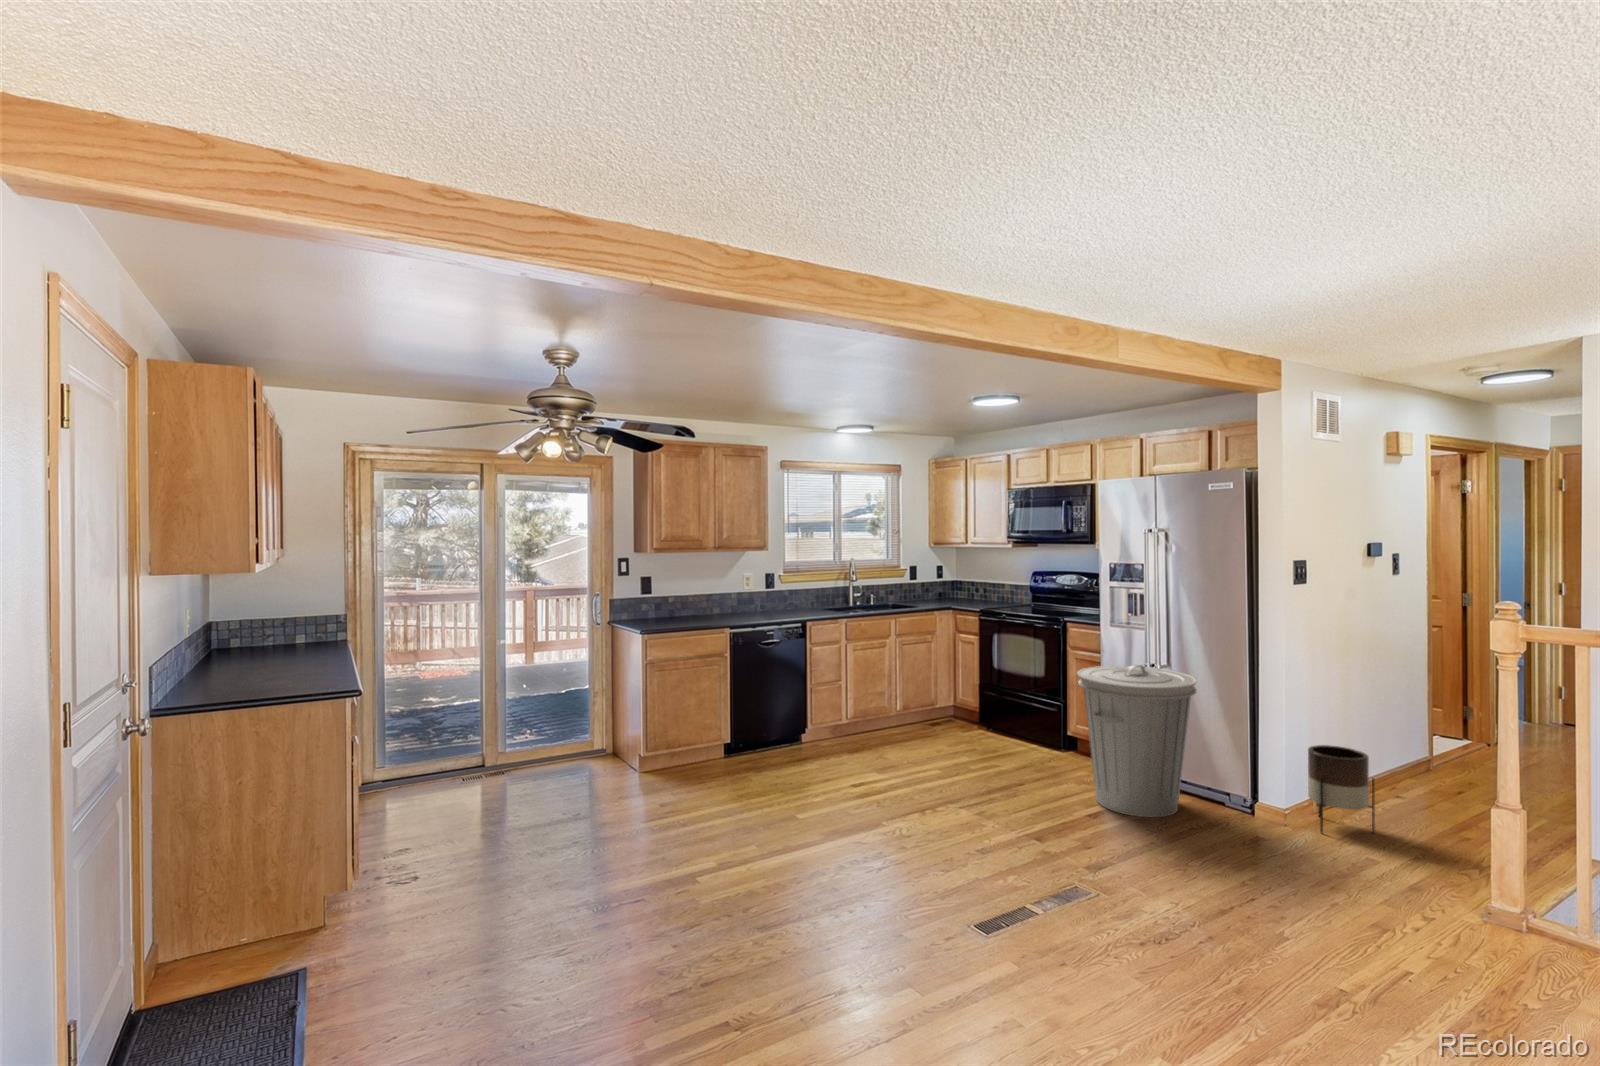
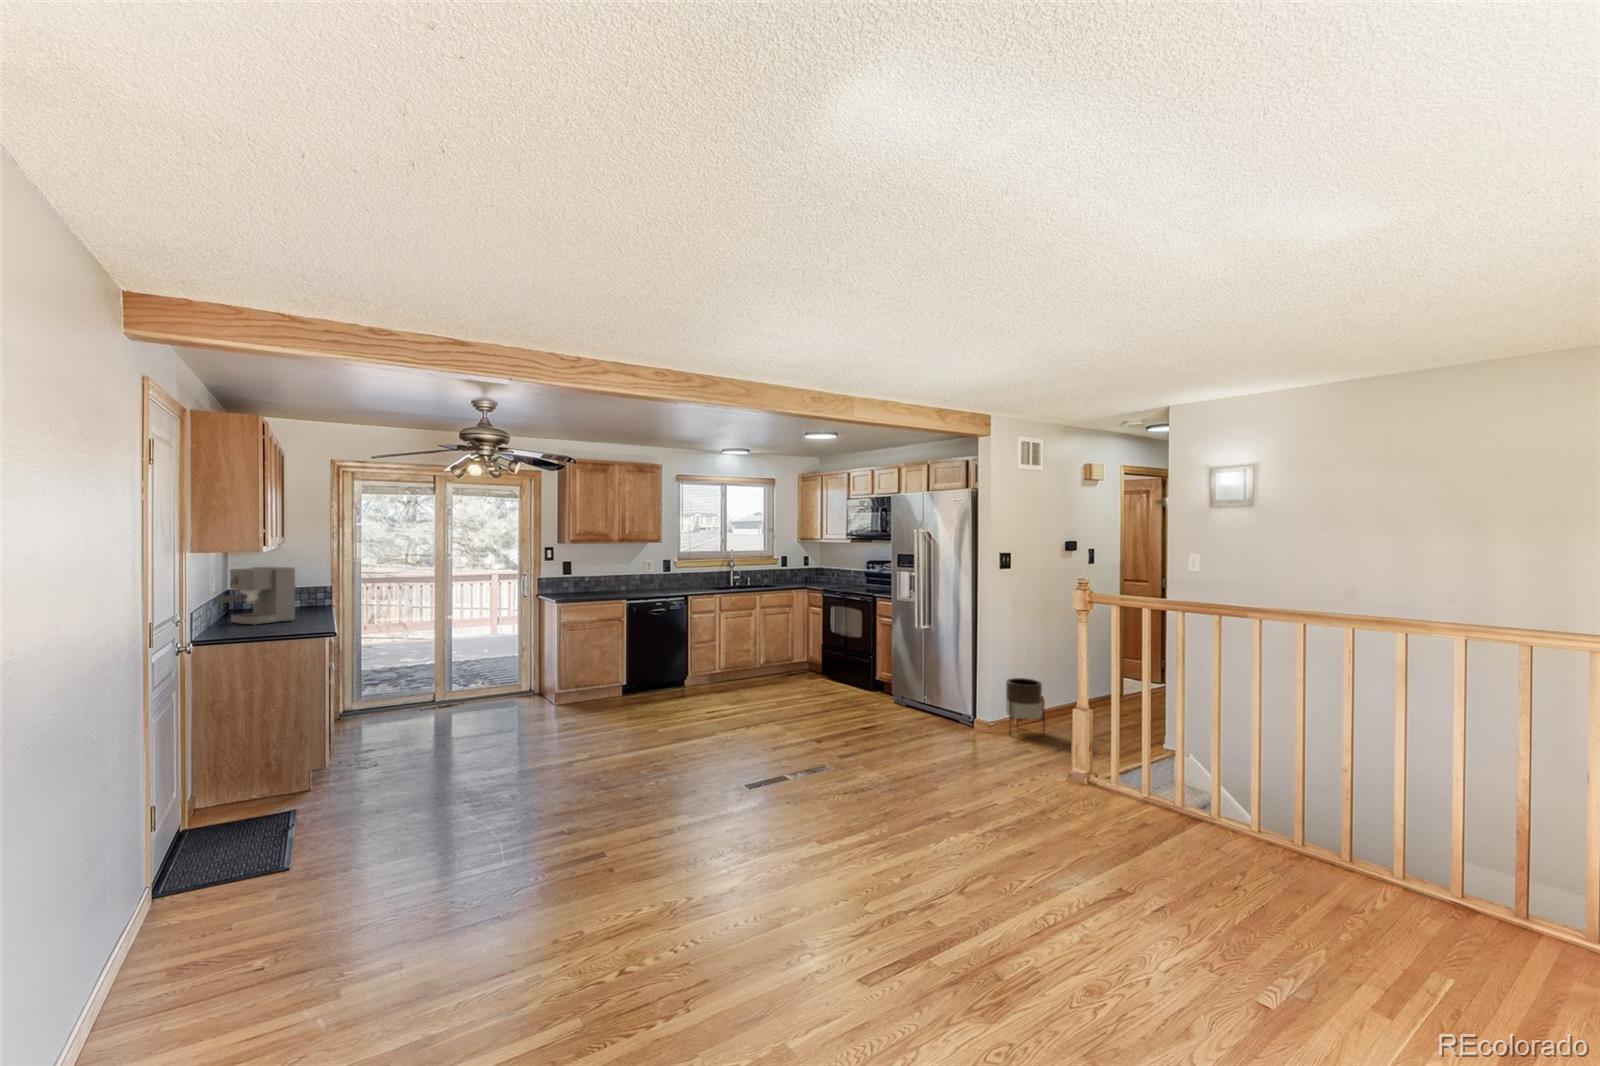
coffee maker: none [195,591,301,677] -> present [219,567,295,625]
trash can: present [1077,665,1198,817] -> none [862,624,940,728]

